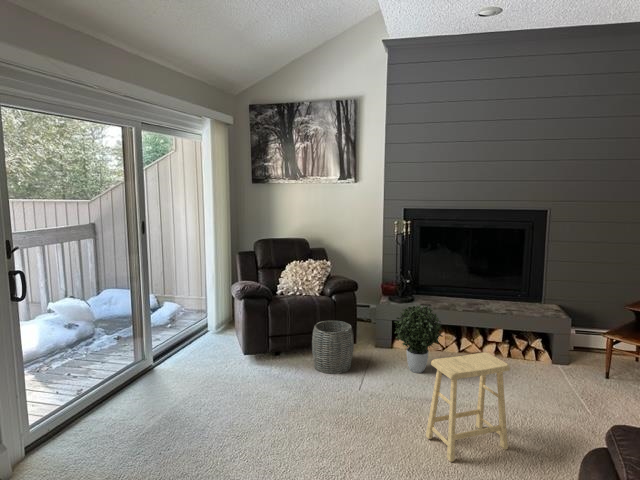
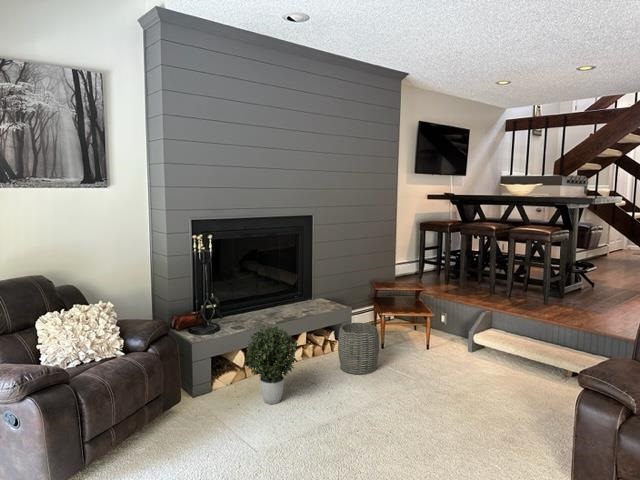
woven basket: present [312,321,354,374] -> present [338,323,379,375]
footstool: present [426,352,510,462] -> none [377,349,428,463]

